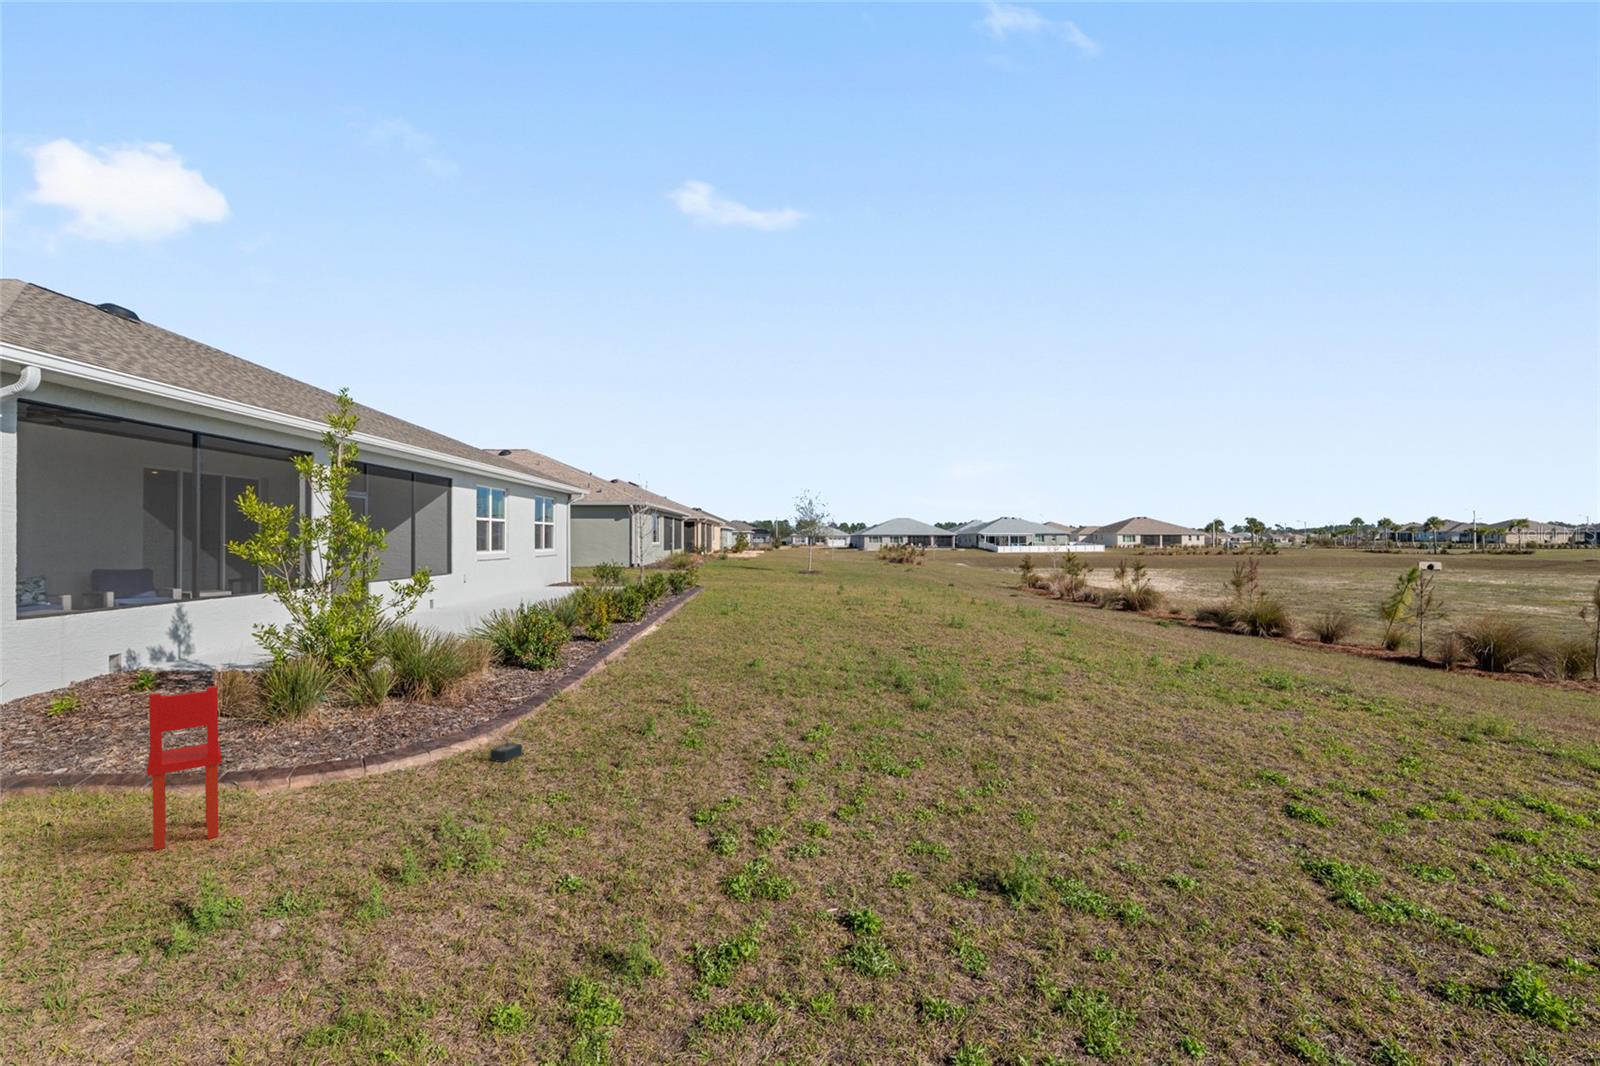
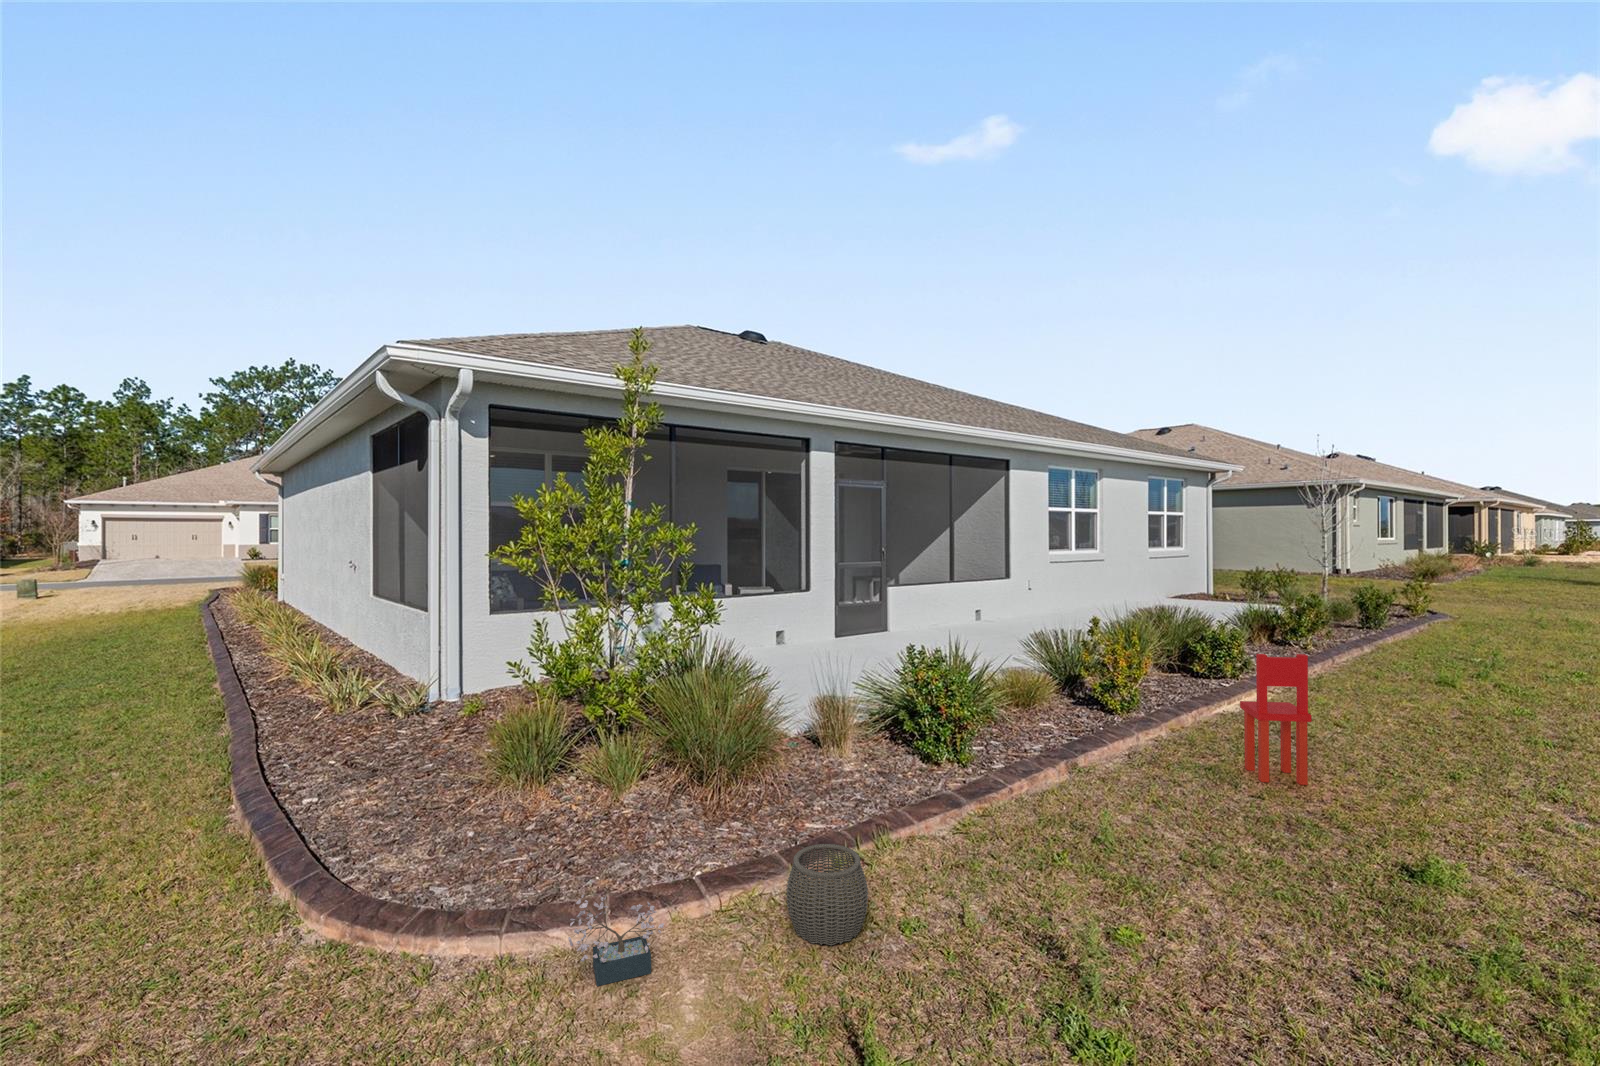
chair: present [147,686,221,850] -> present [1240,654,1312,785]
woven basket: none [553,691,595,732] -> present [786,844,868,946]

